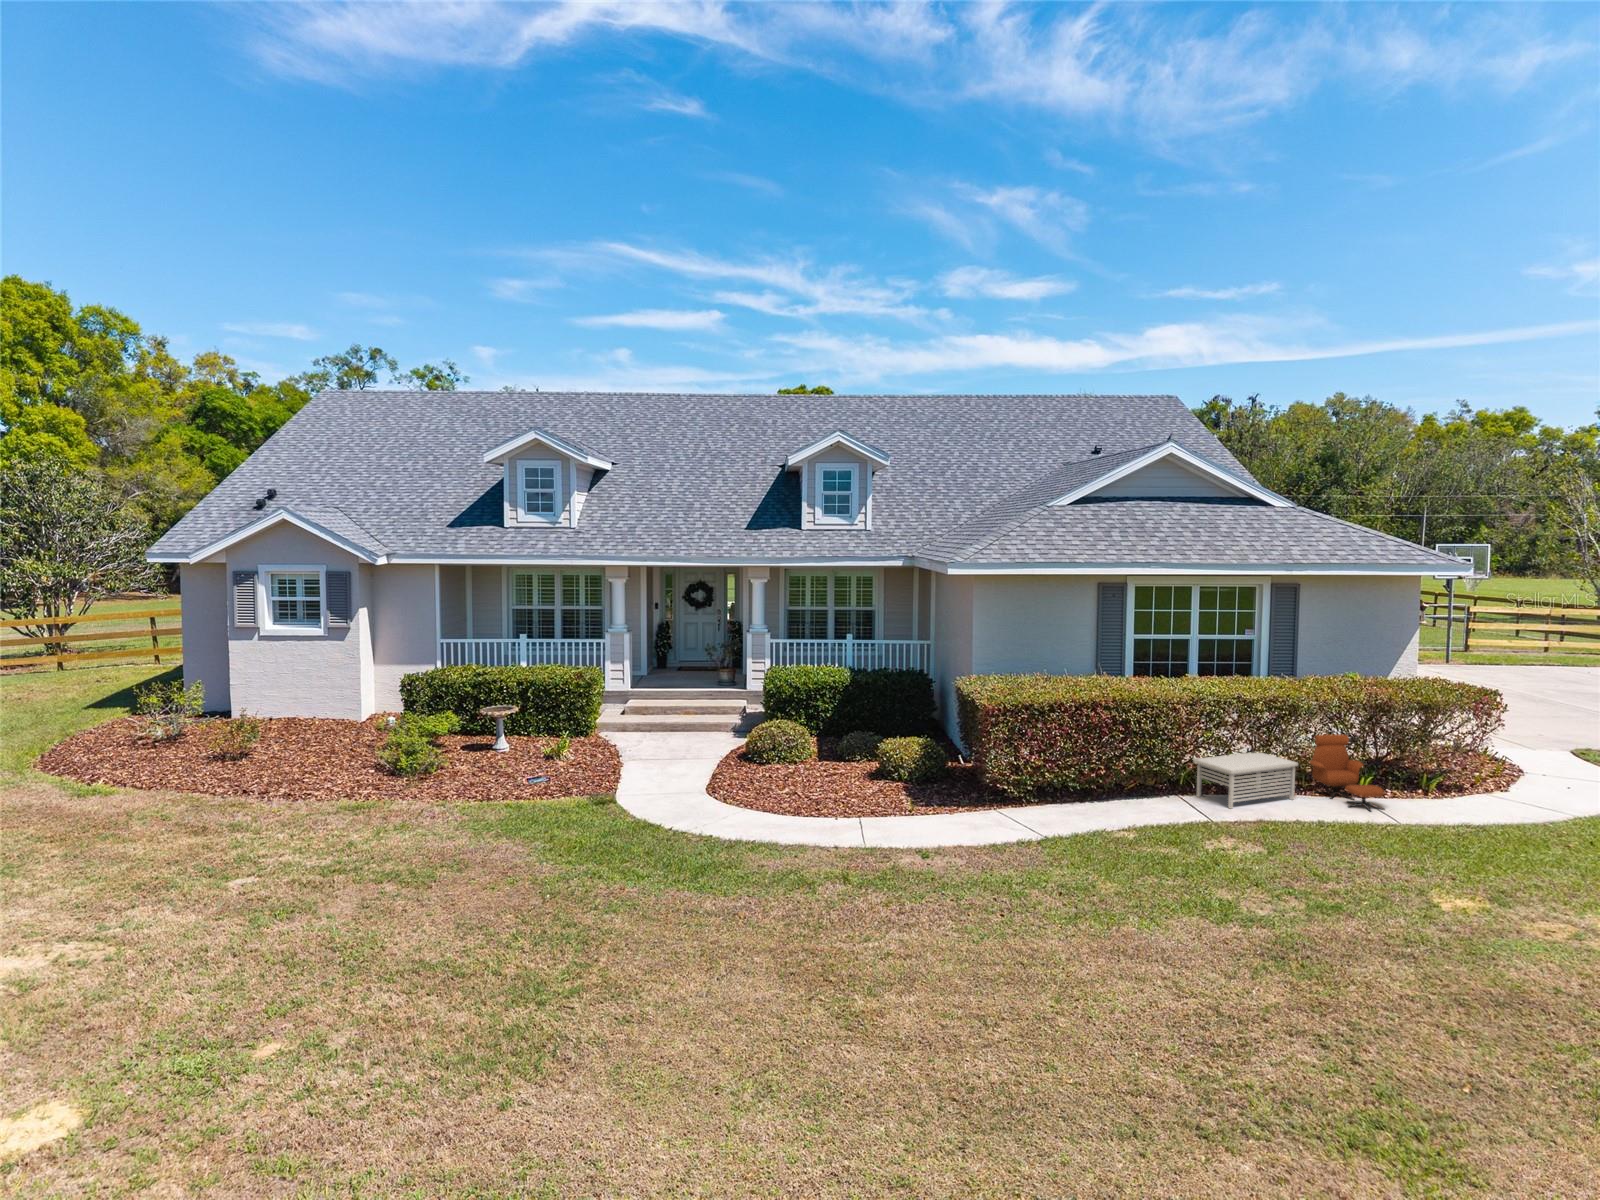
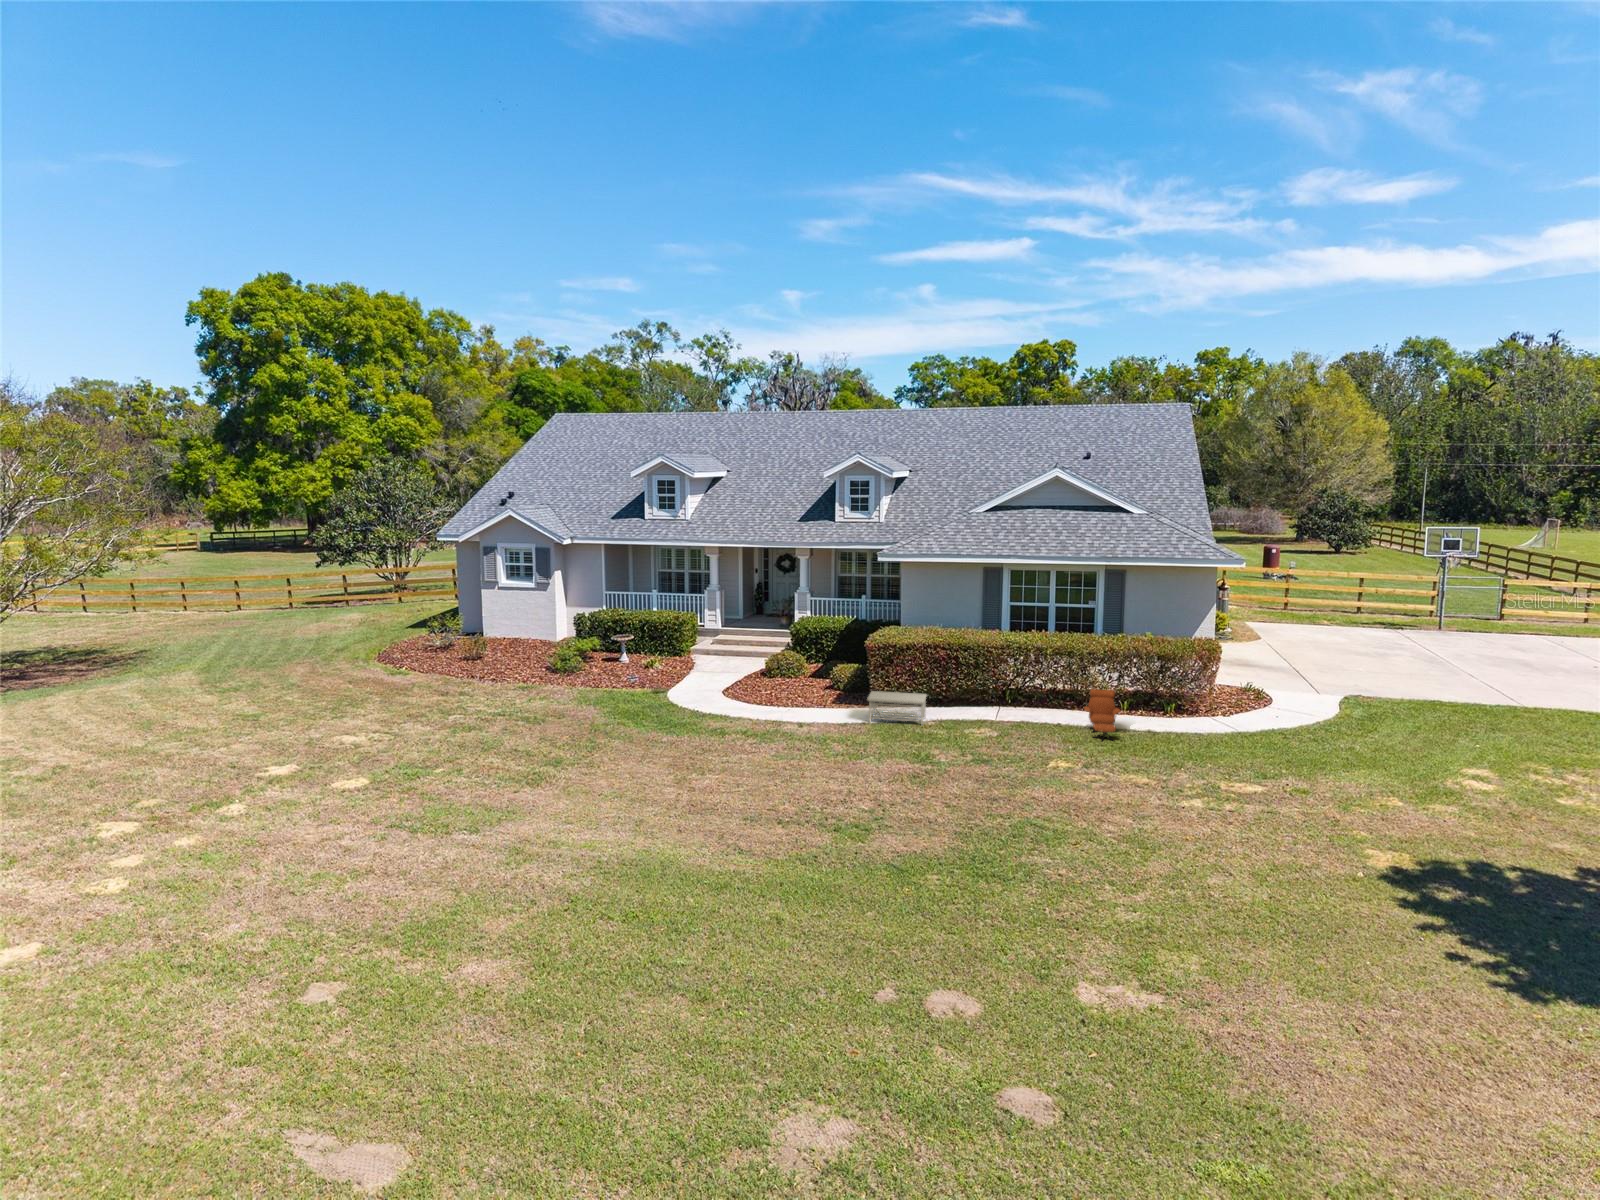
storage bench: present [1193,753,1298,809] -> present [867,691,927,725]

